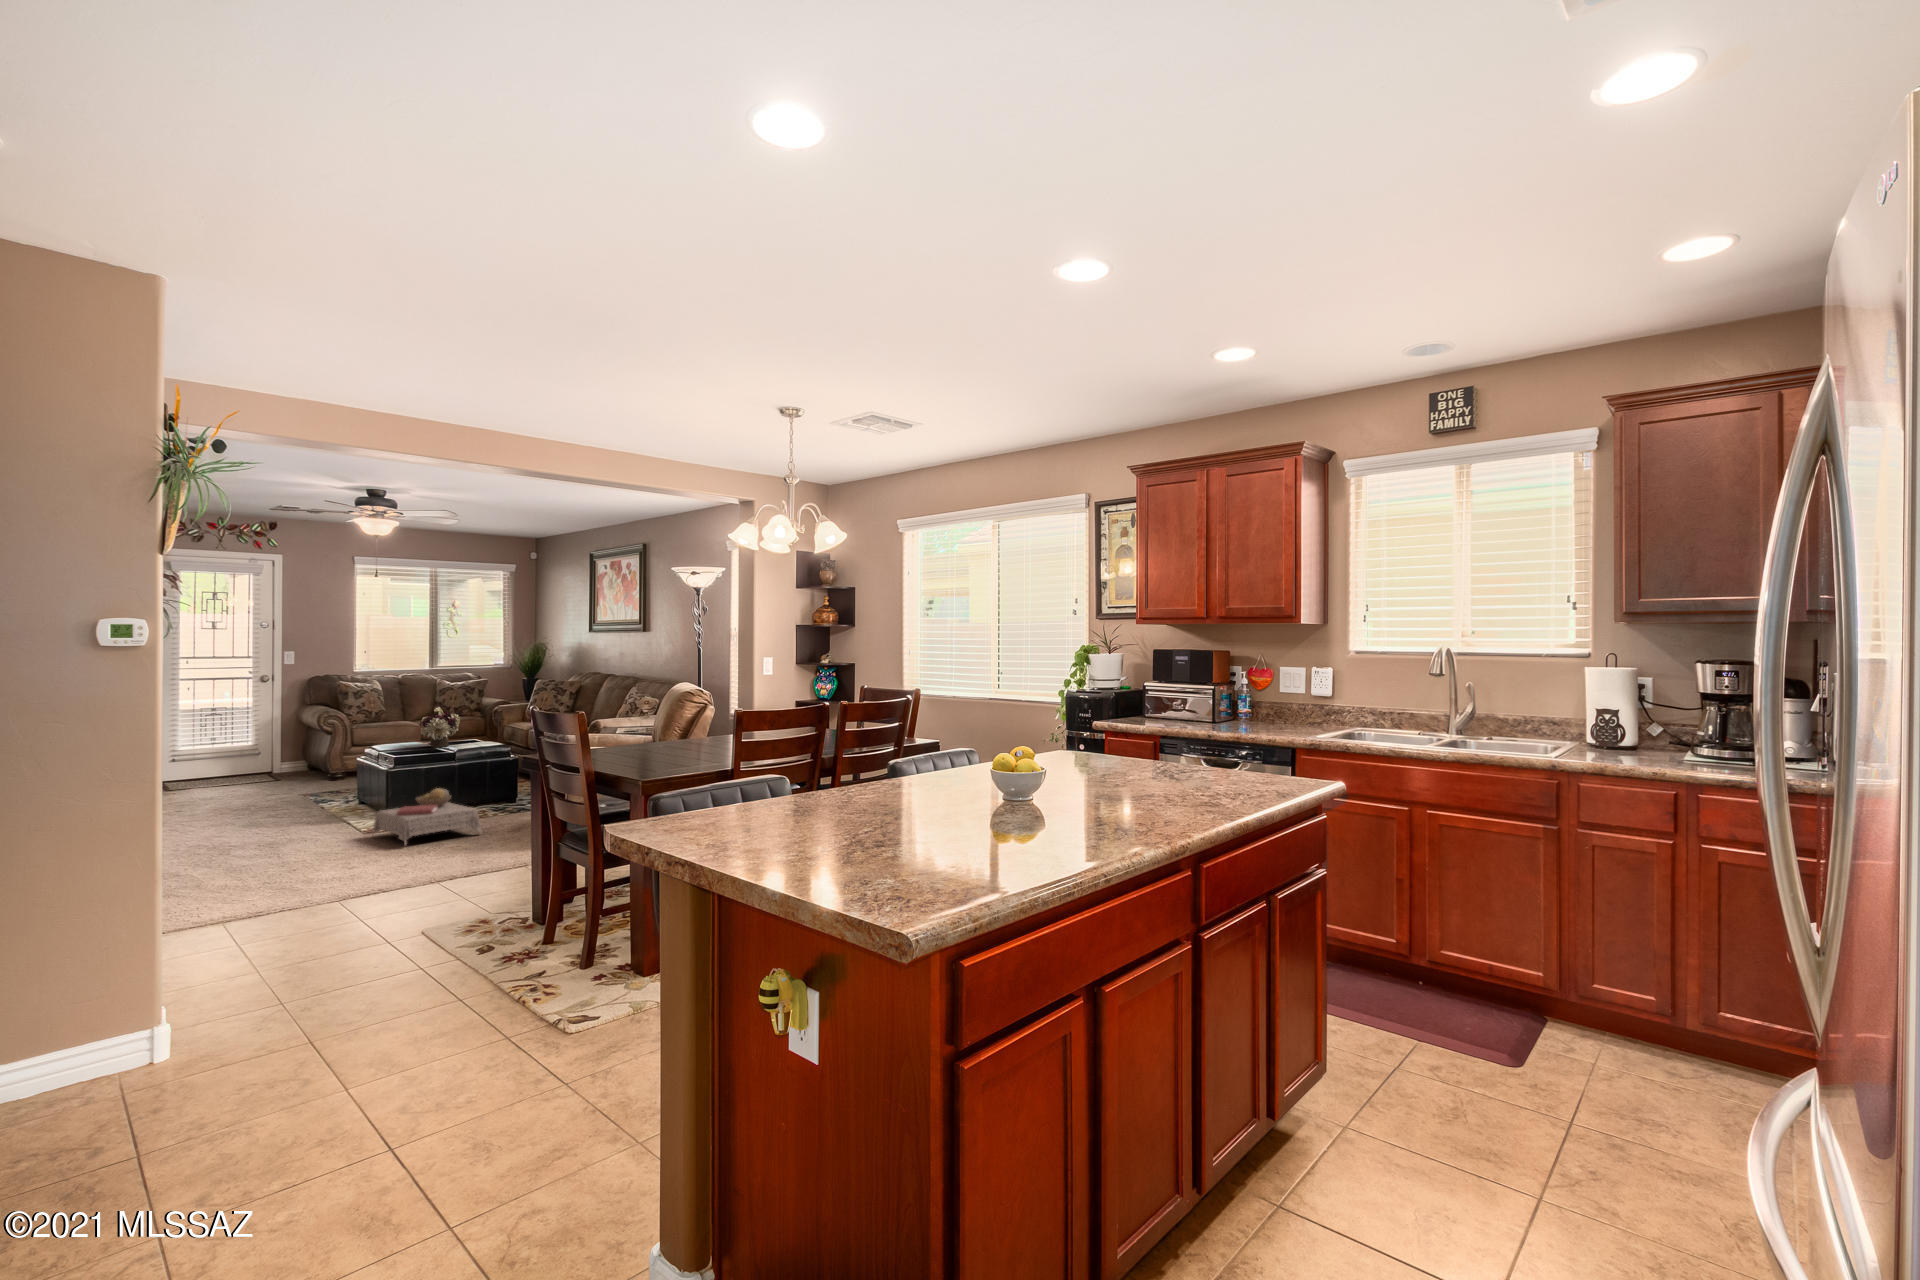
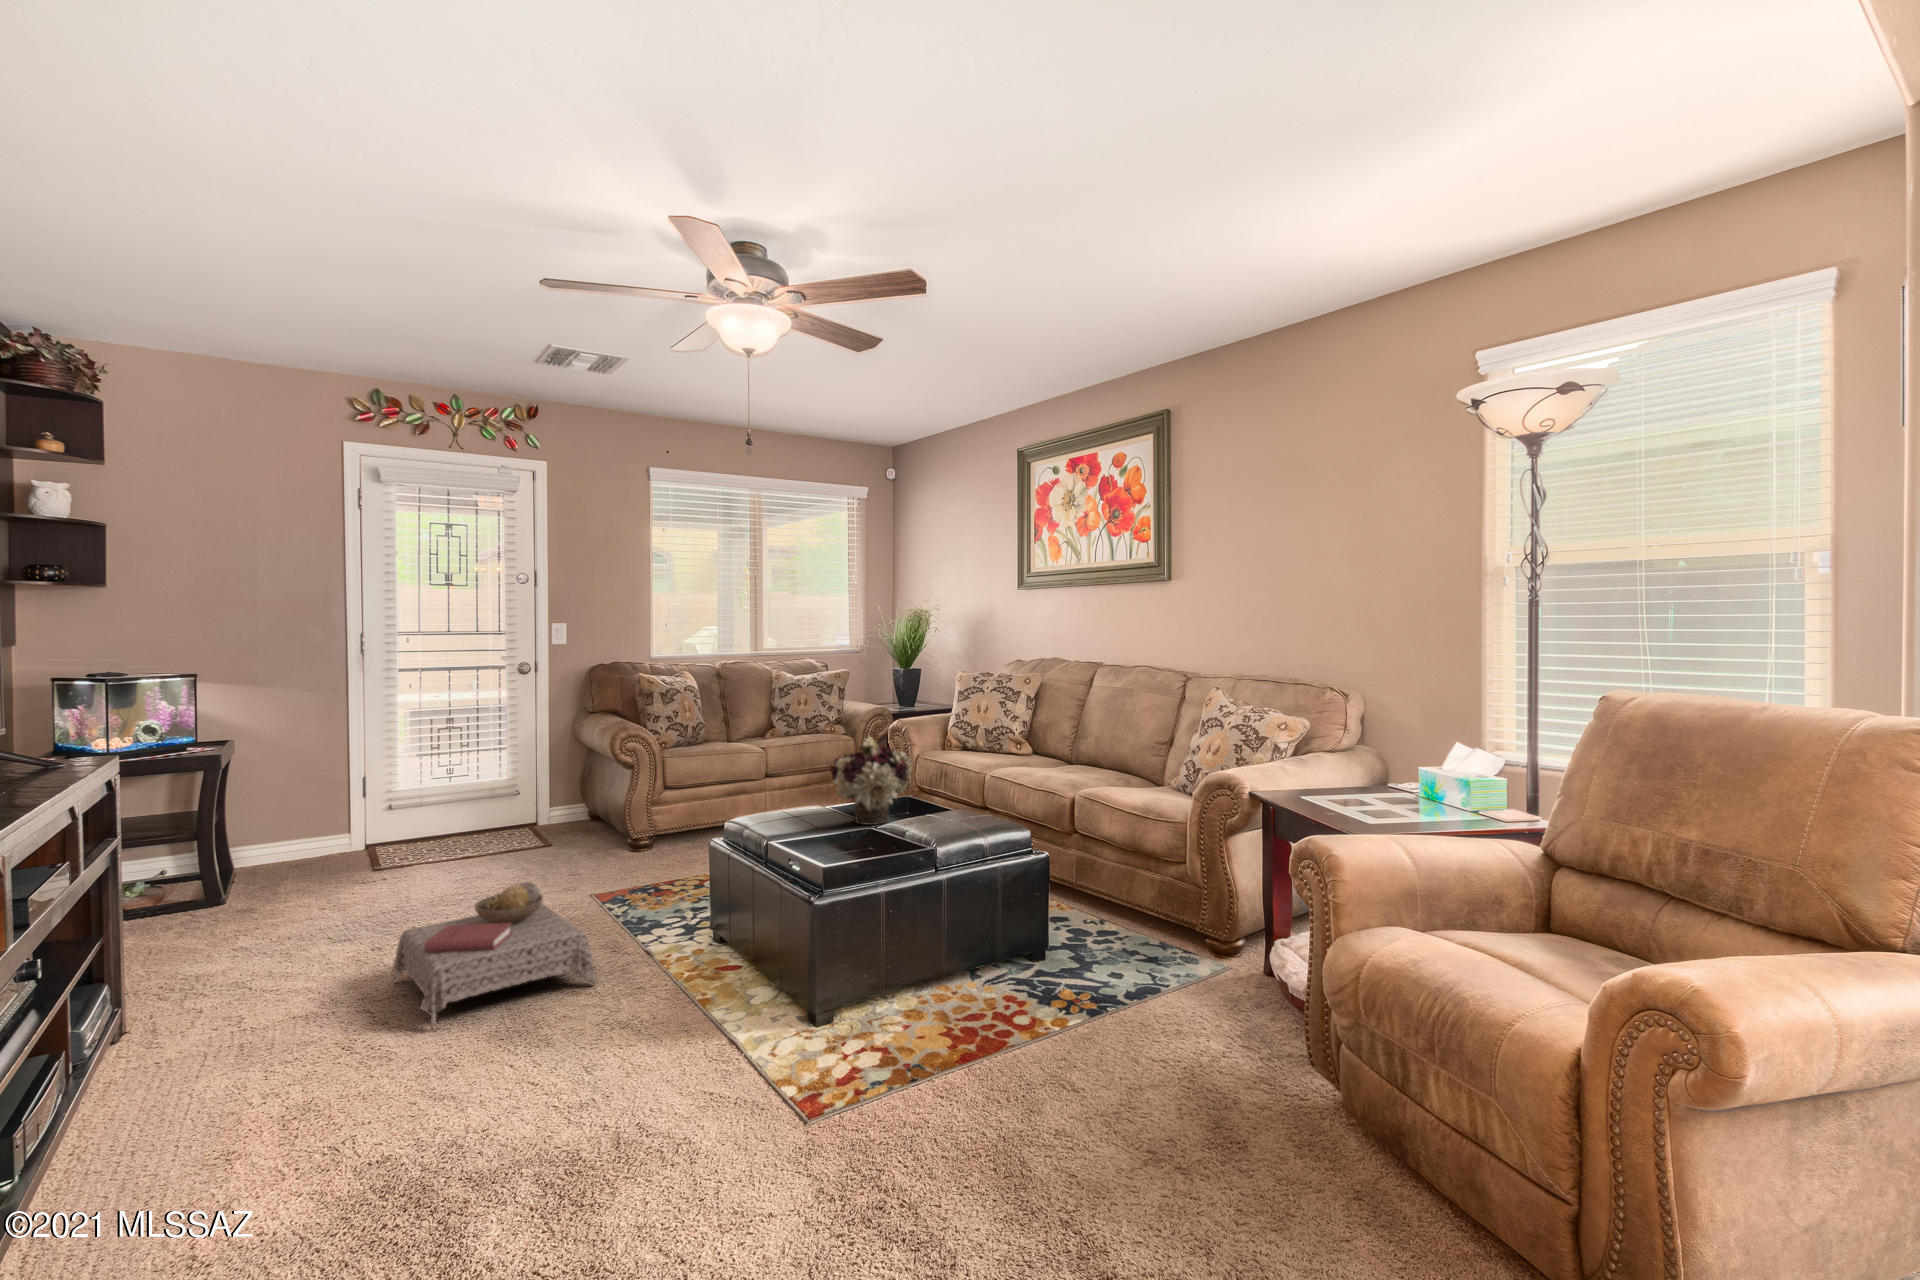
ottoman: present [373,788,481,845] -> present [393,882,596,1028]

